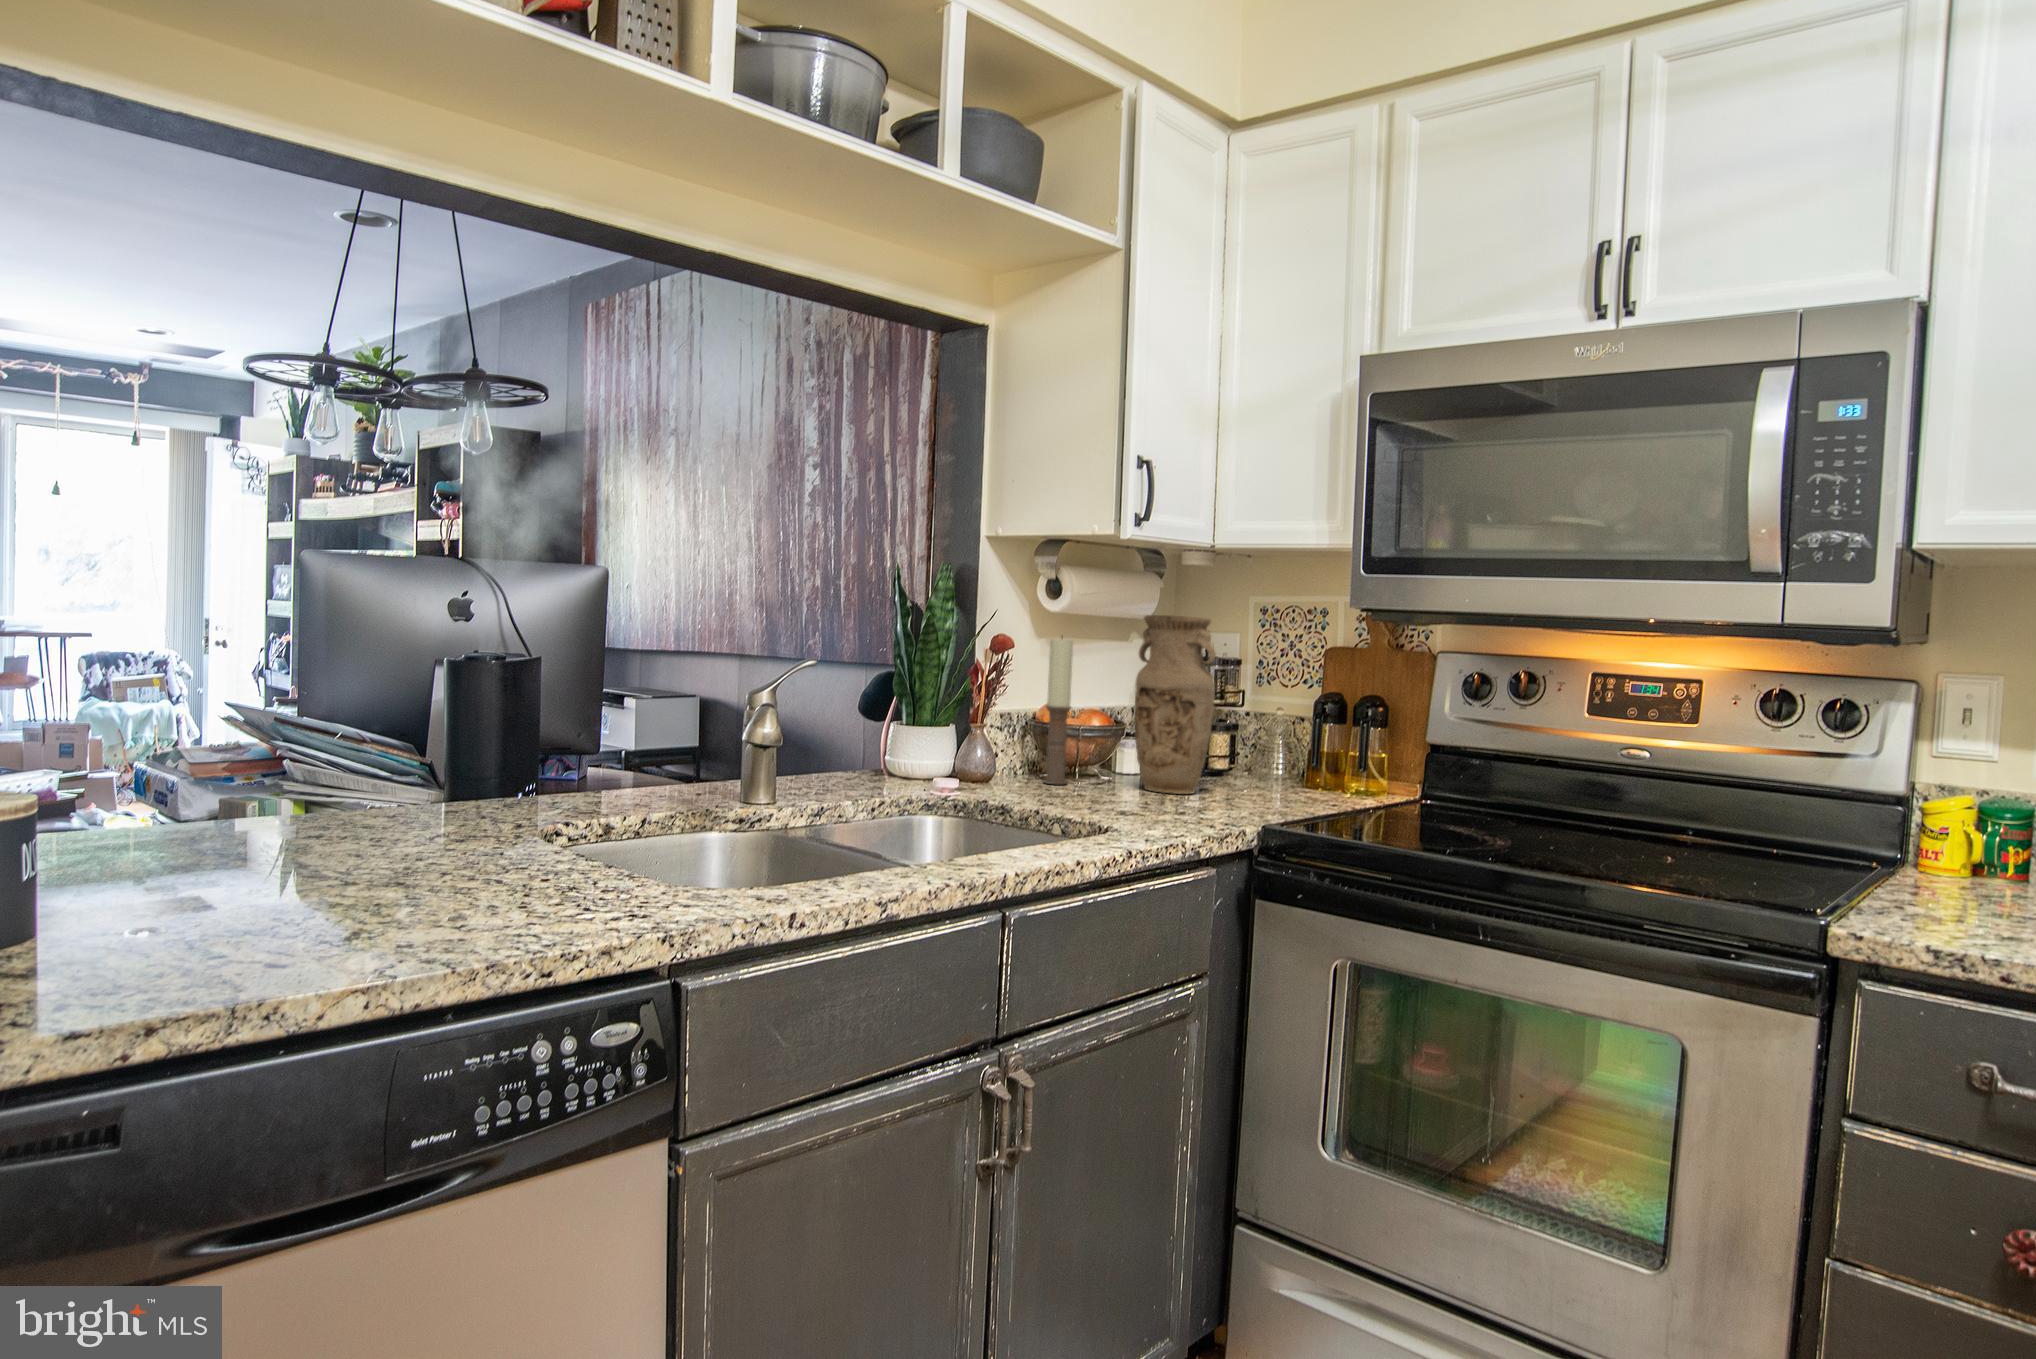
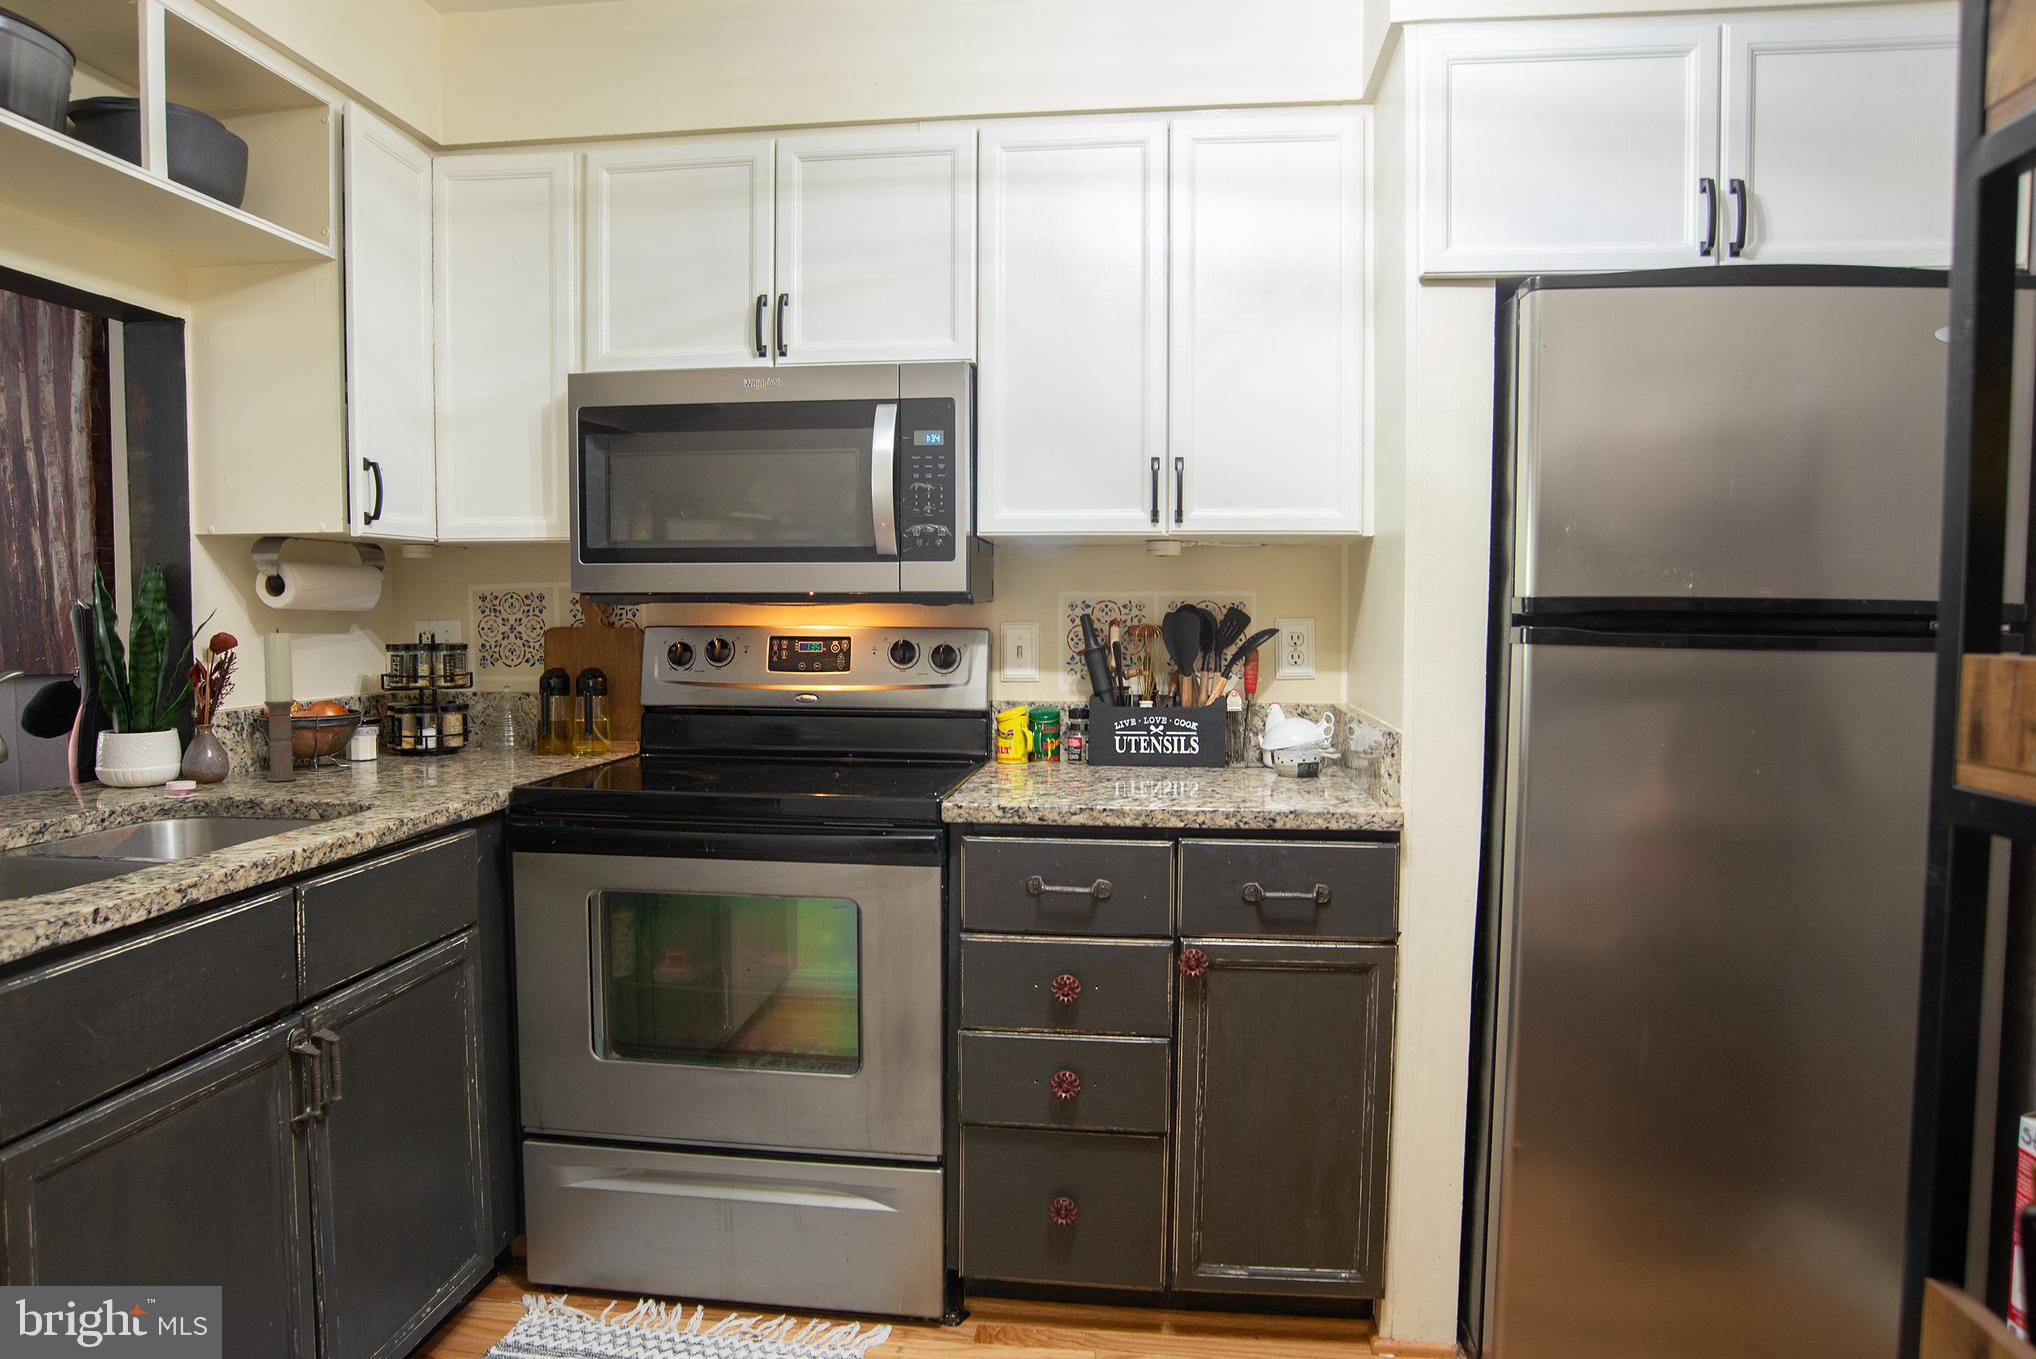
vase: present [1135,615,1216,794] -> none [365,604,451,775]

